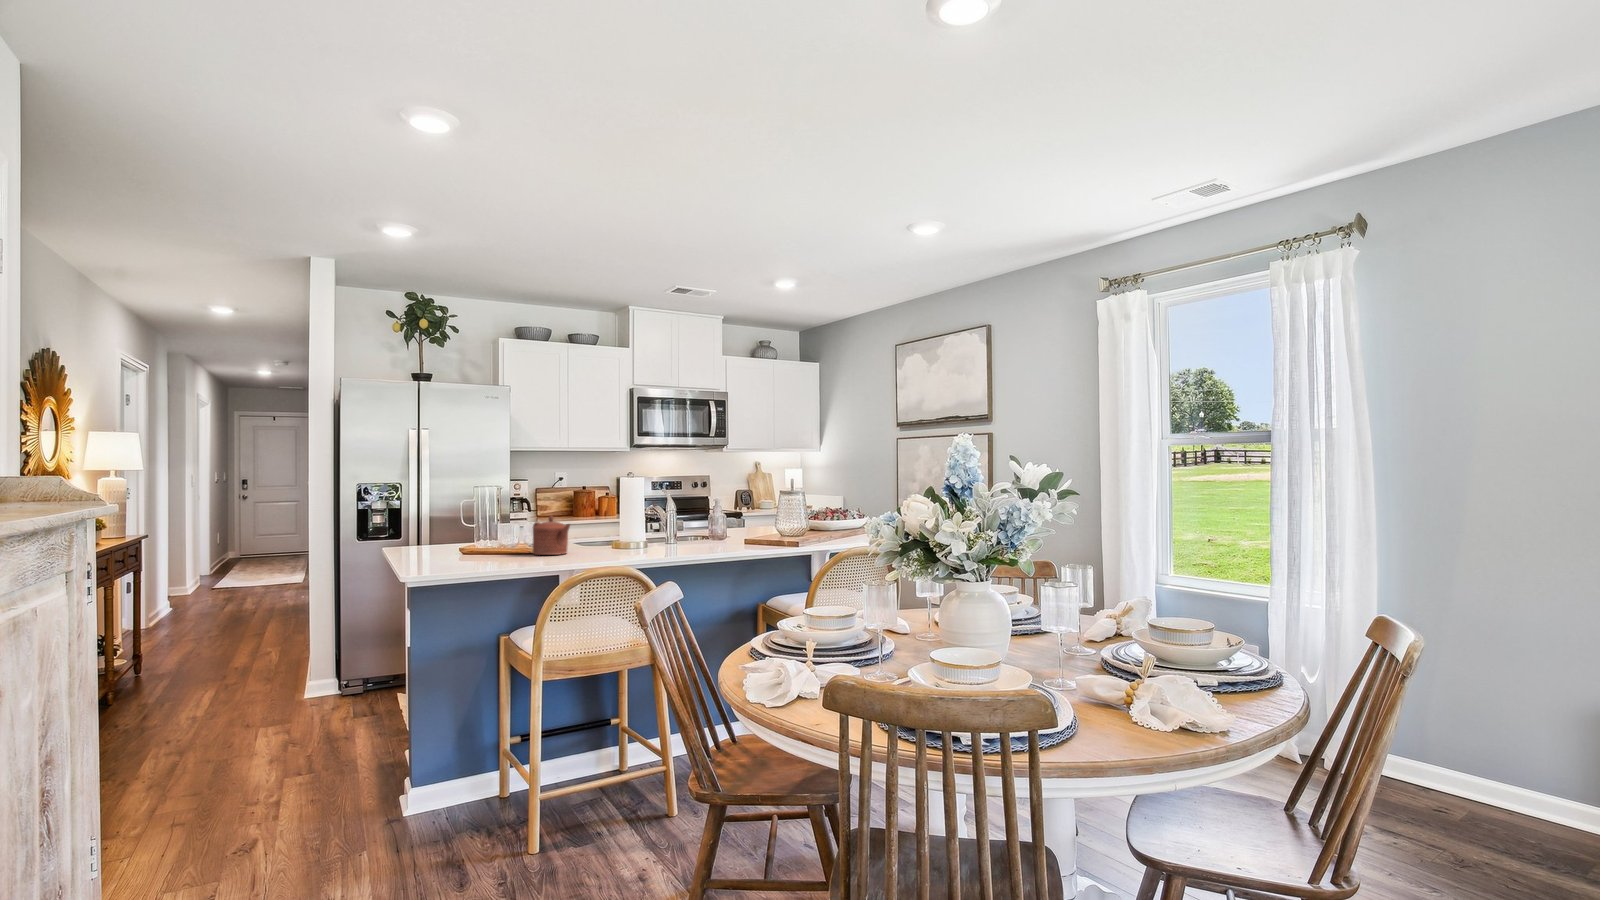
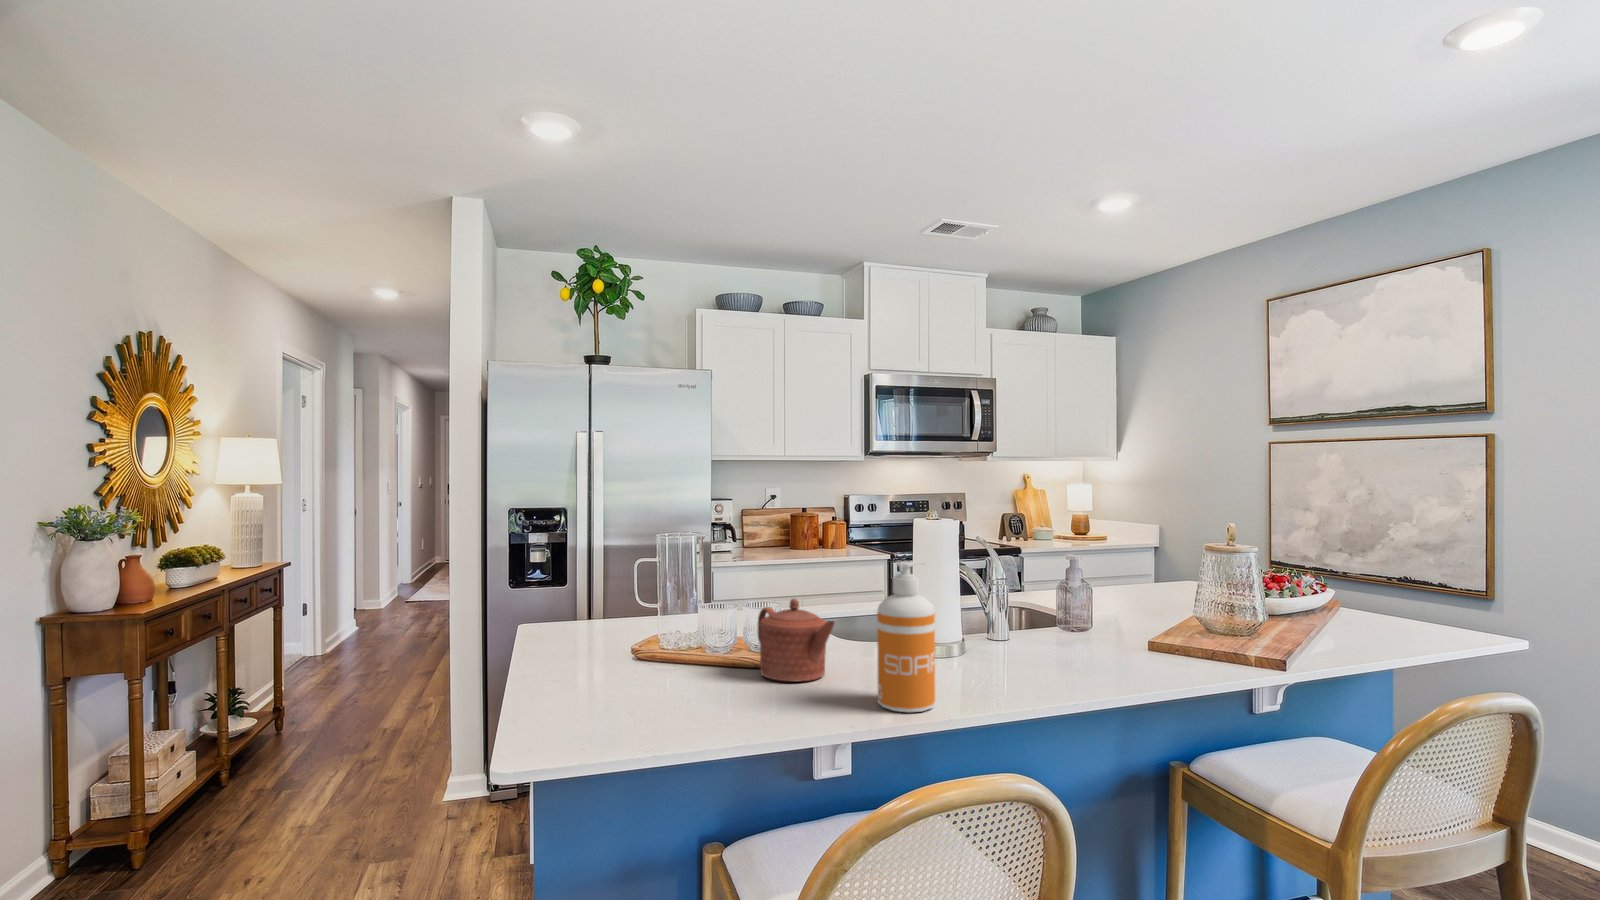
soap dispenser: none [588,491,616,559] -> present [877,561,935,712]

